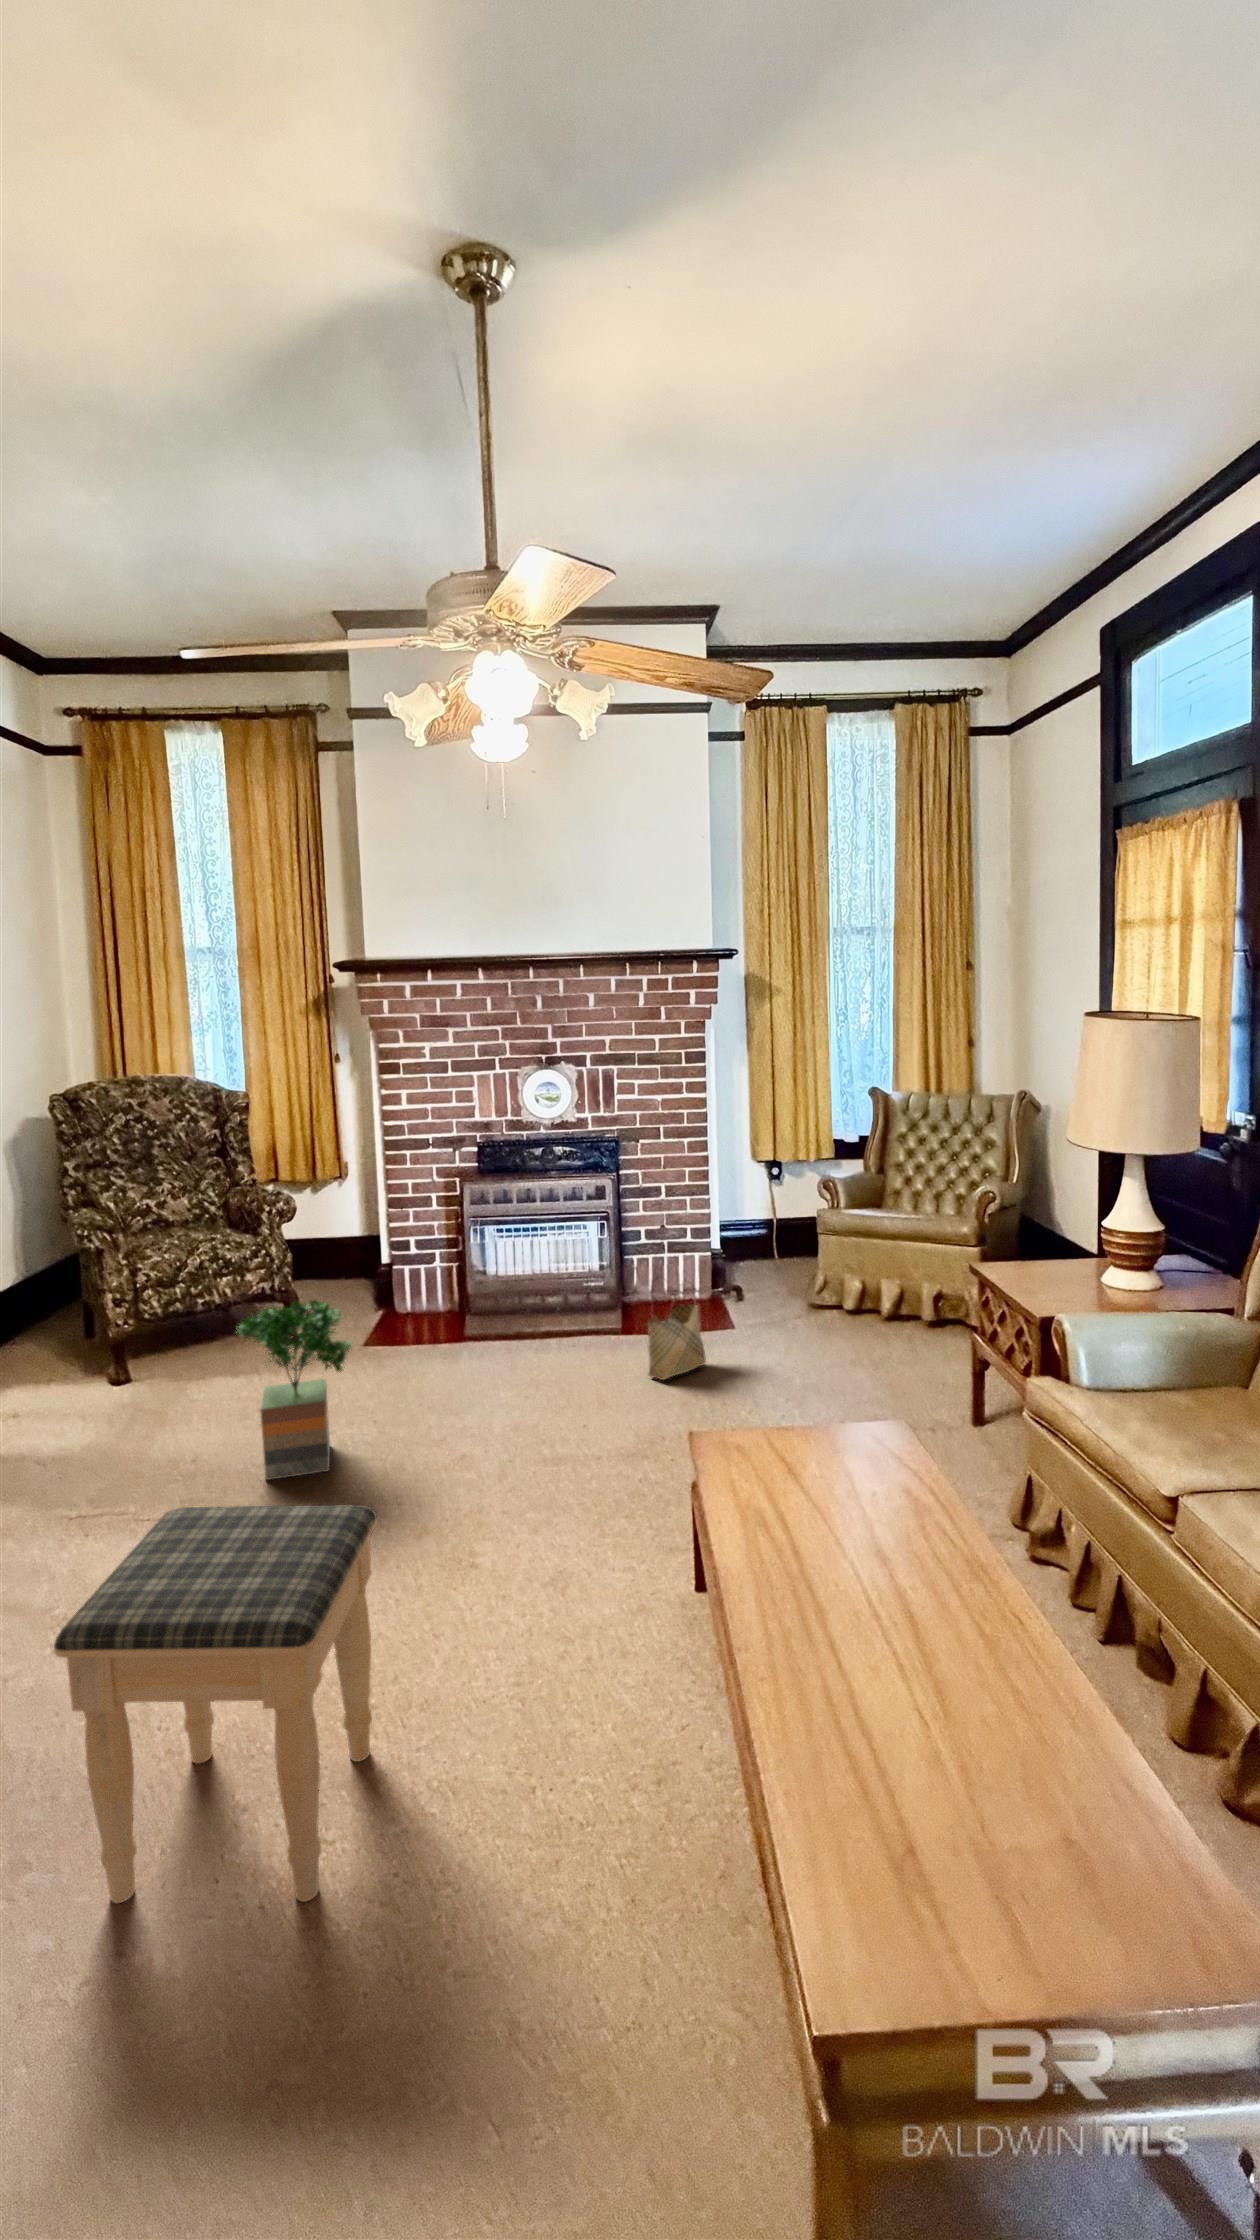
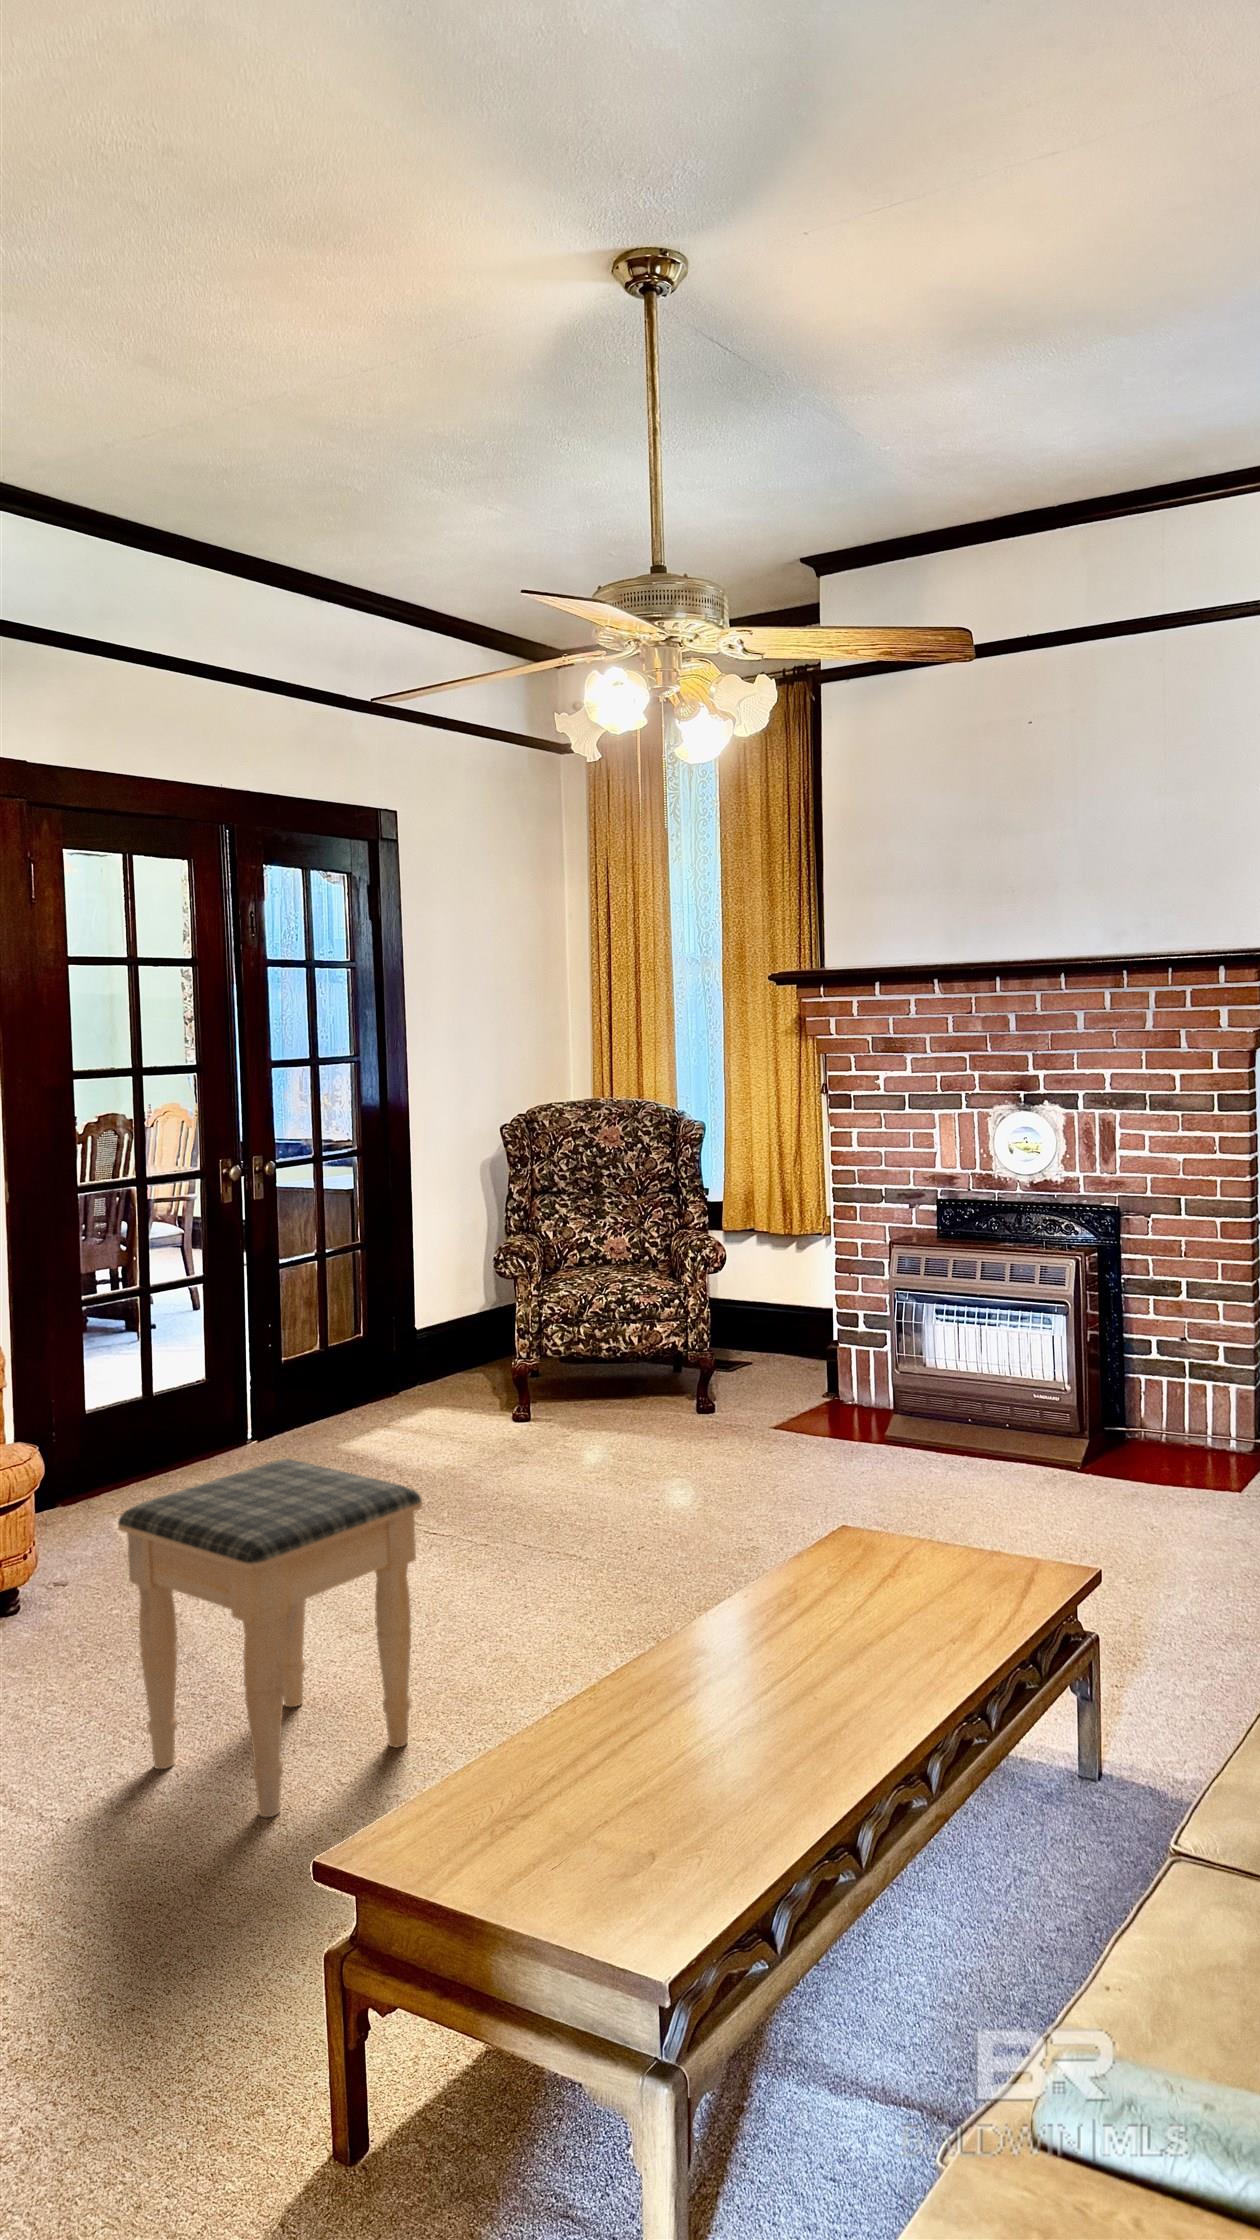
woven basket: present [647,1279,706,1380] -> none [1040,1387,1136,1526]
potted tree: present [236,1300,351,1480] -> none [534,1334,653,1530]

